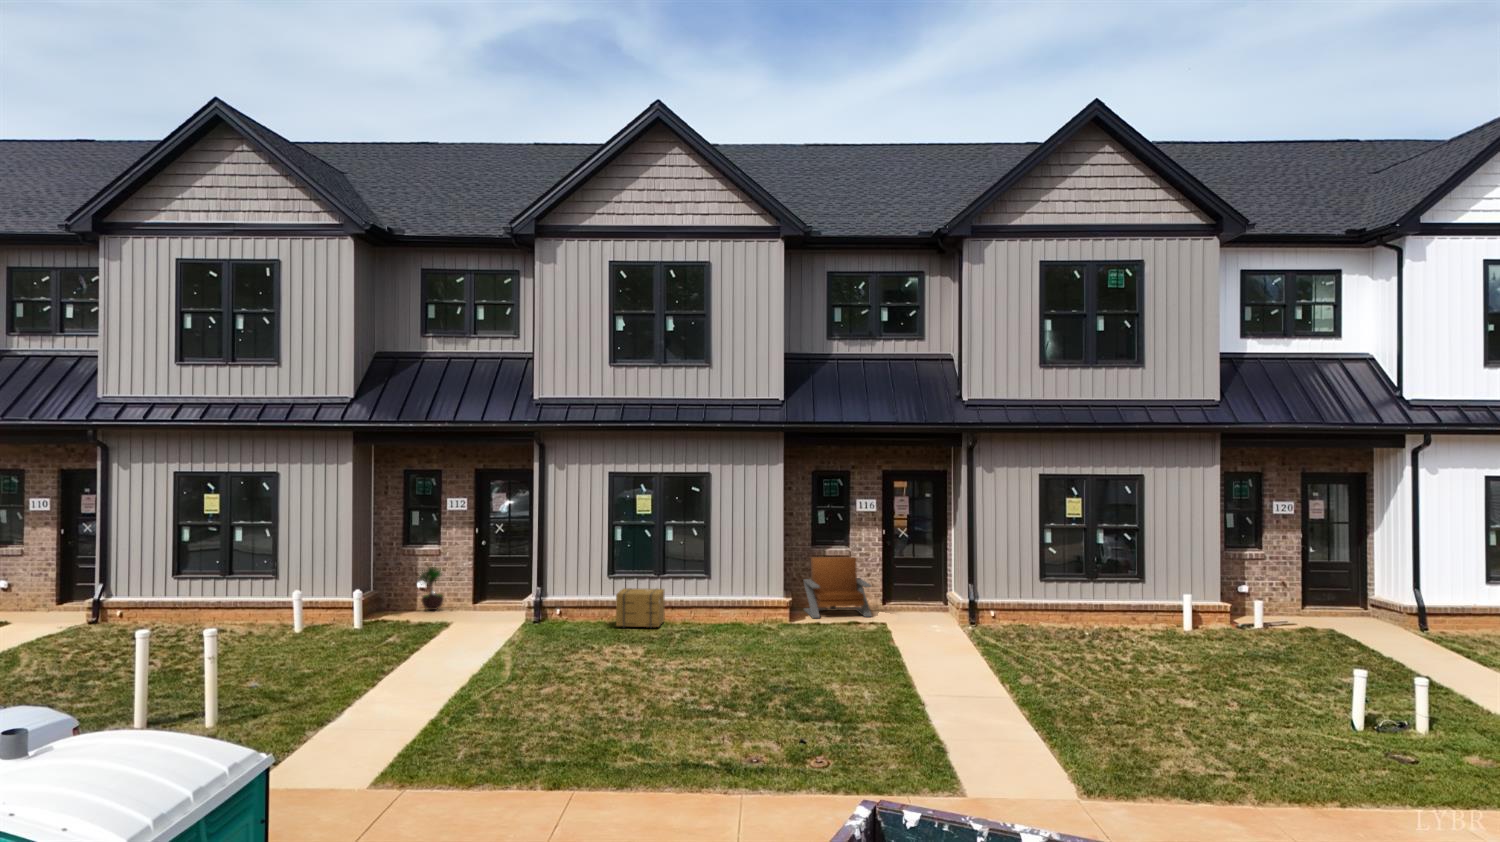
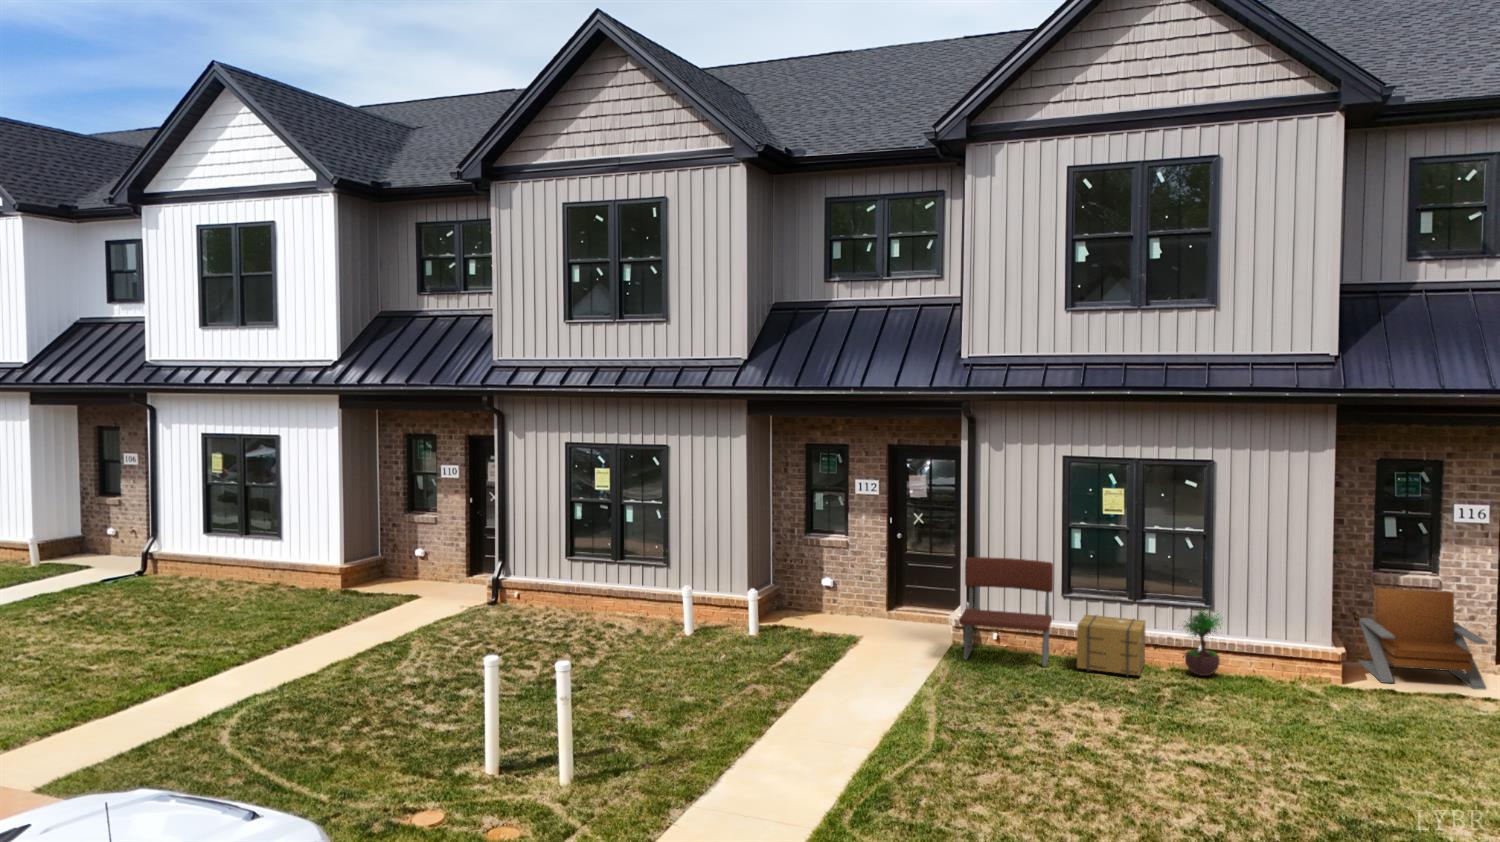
bench: none [529,550,600,629] -> present [959,557,1053,667]
potted tree: present [418,567,444,610] -> present [1184,609,1221,676]

